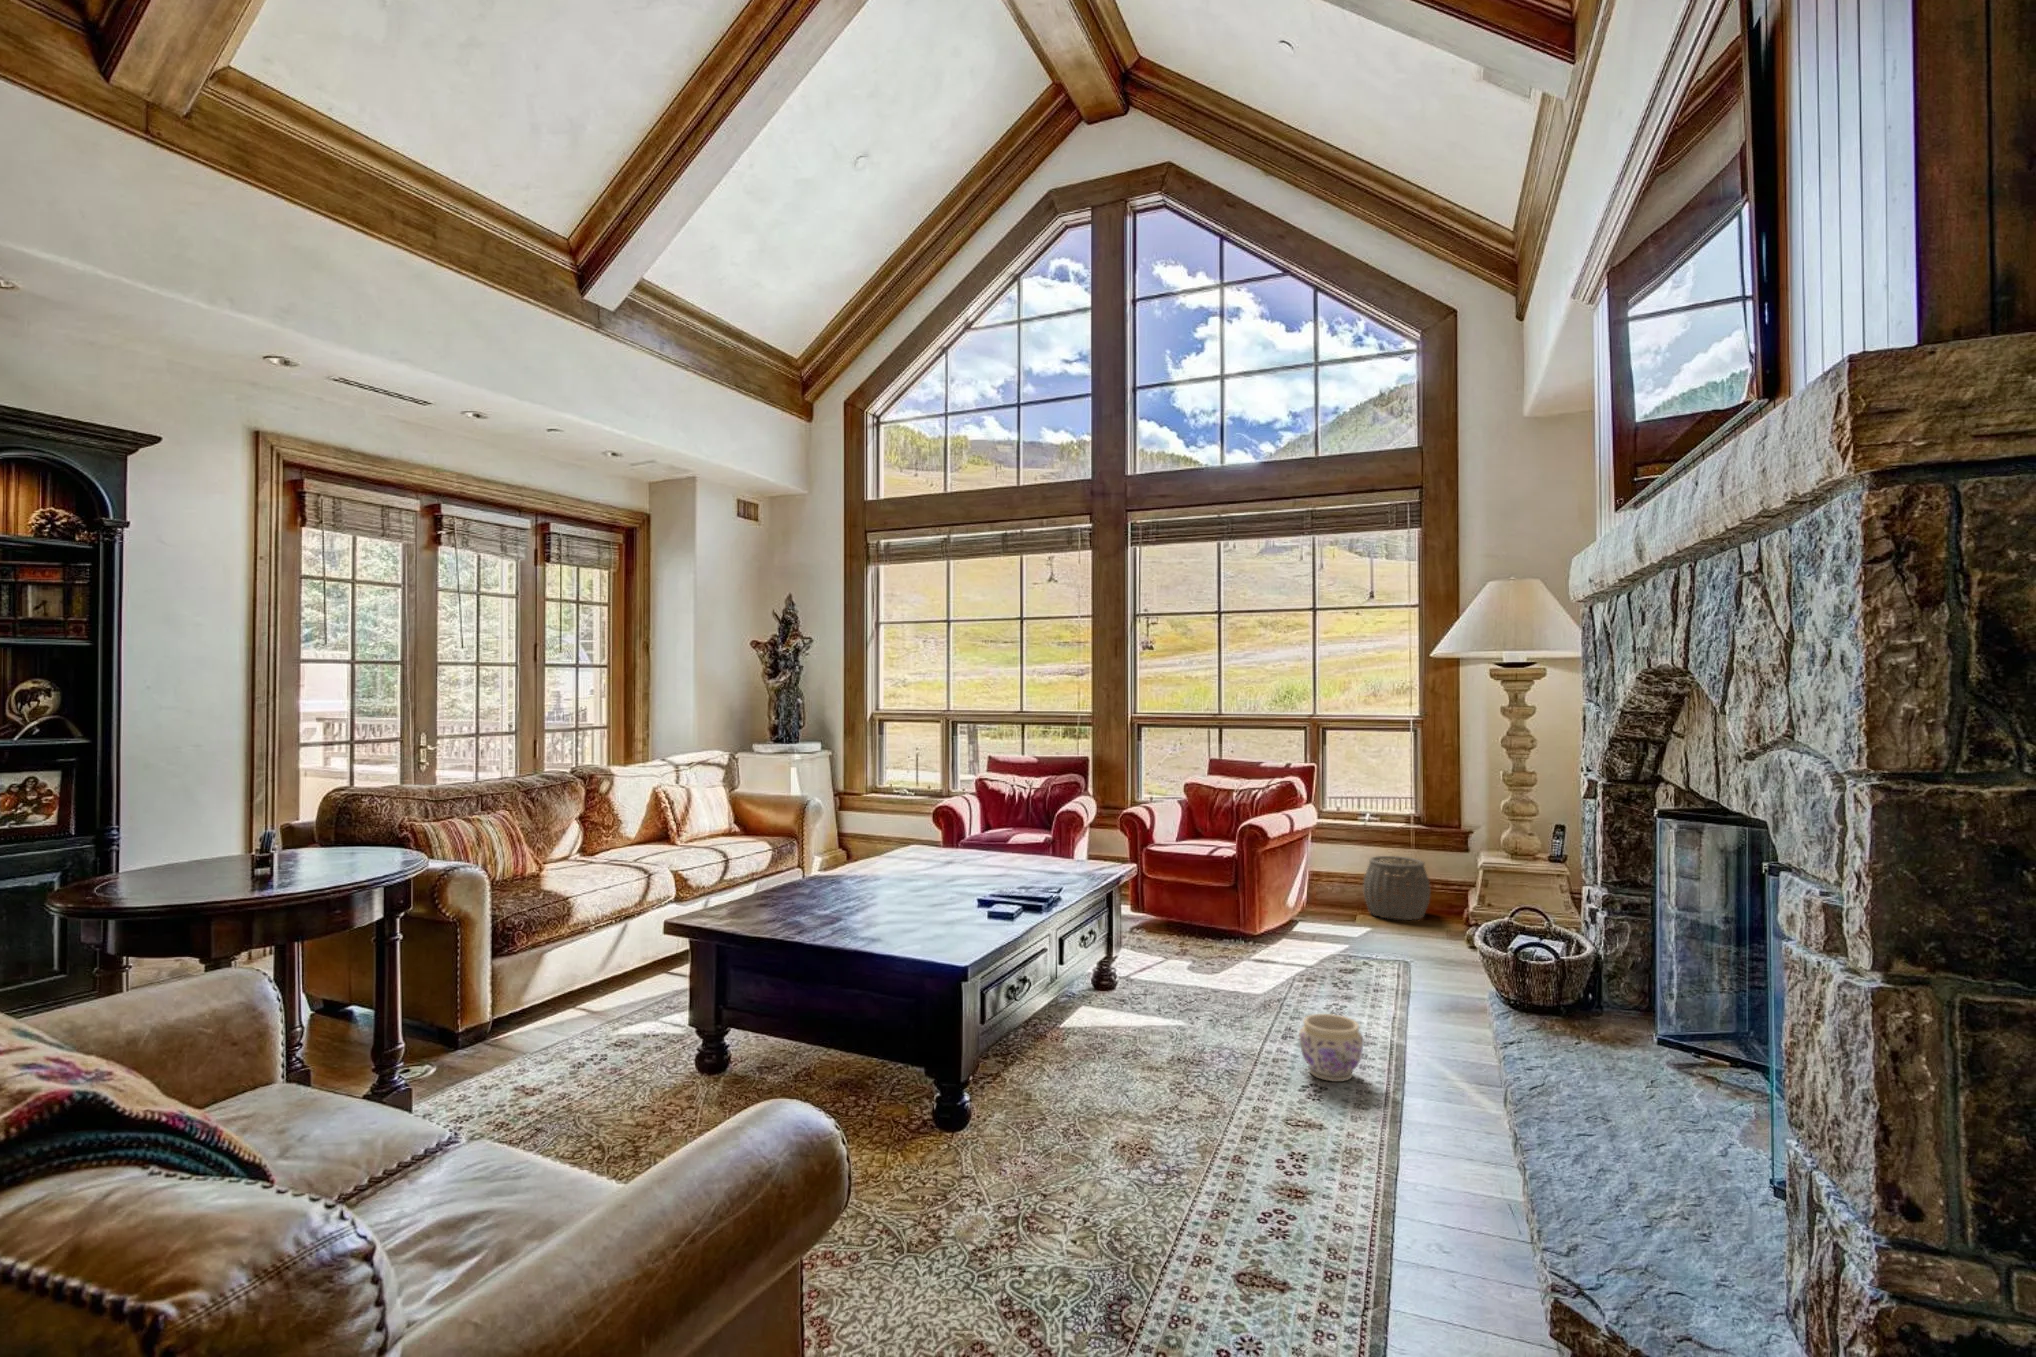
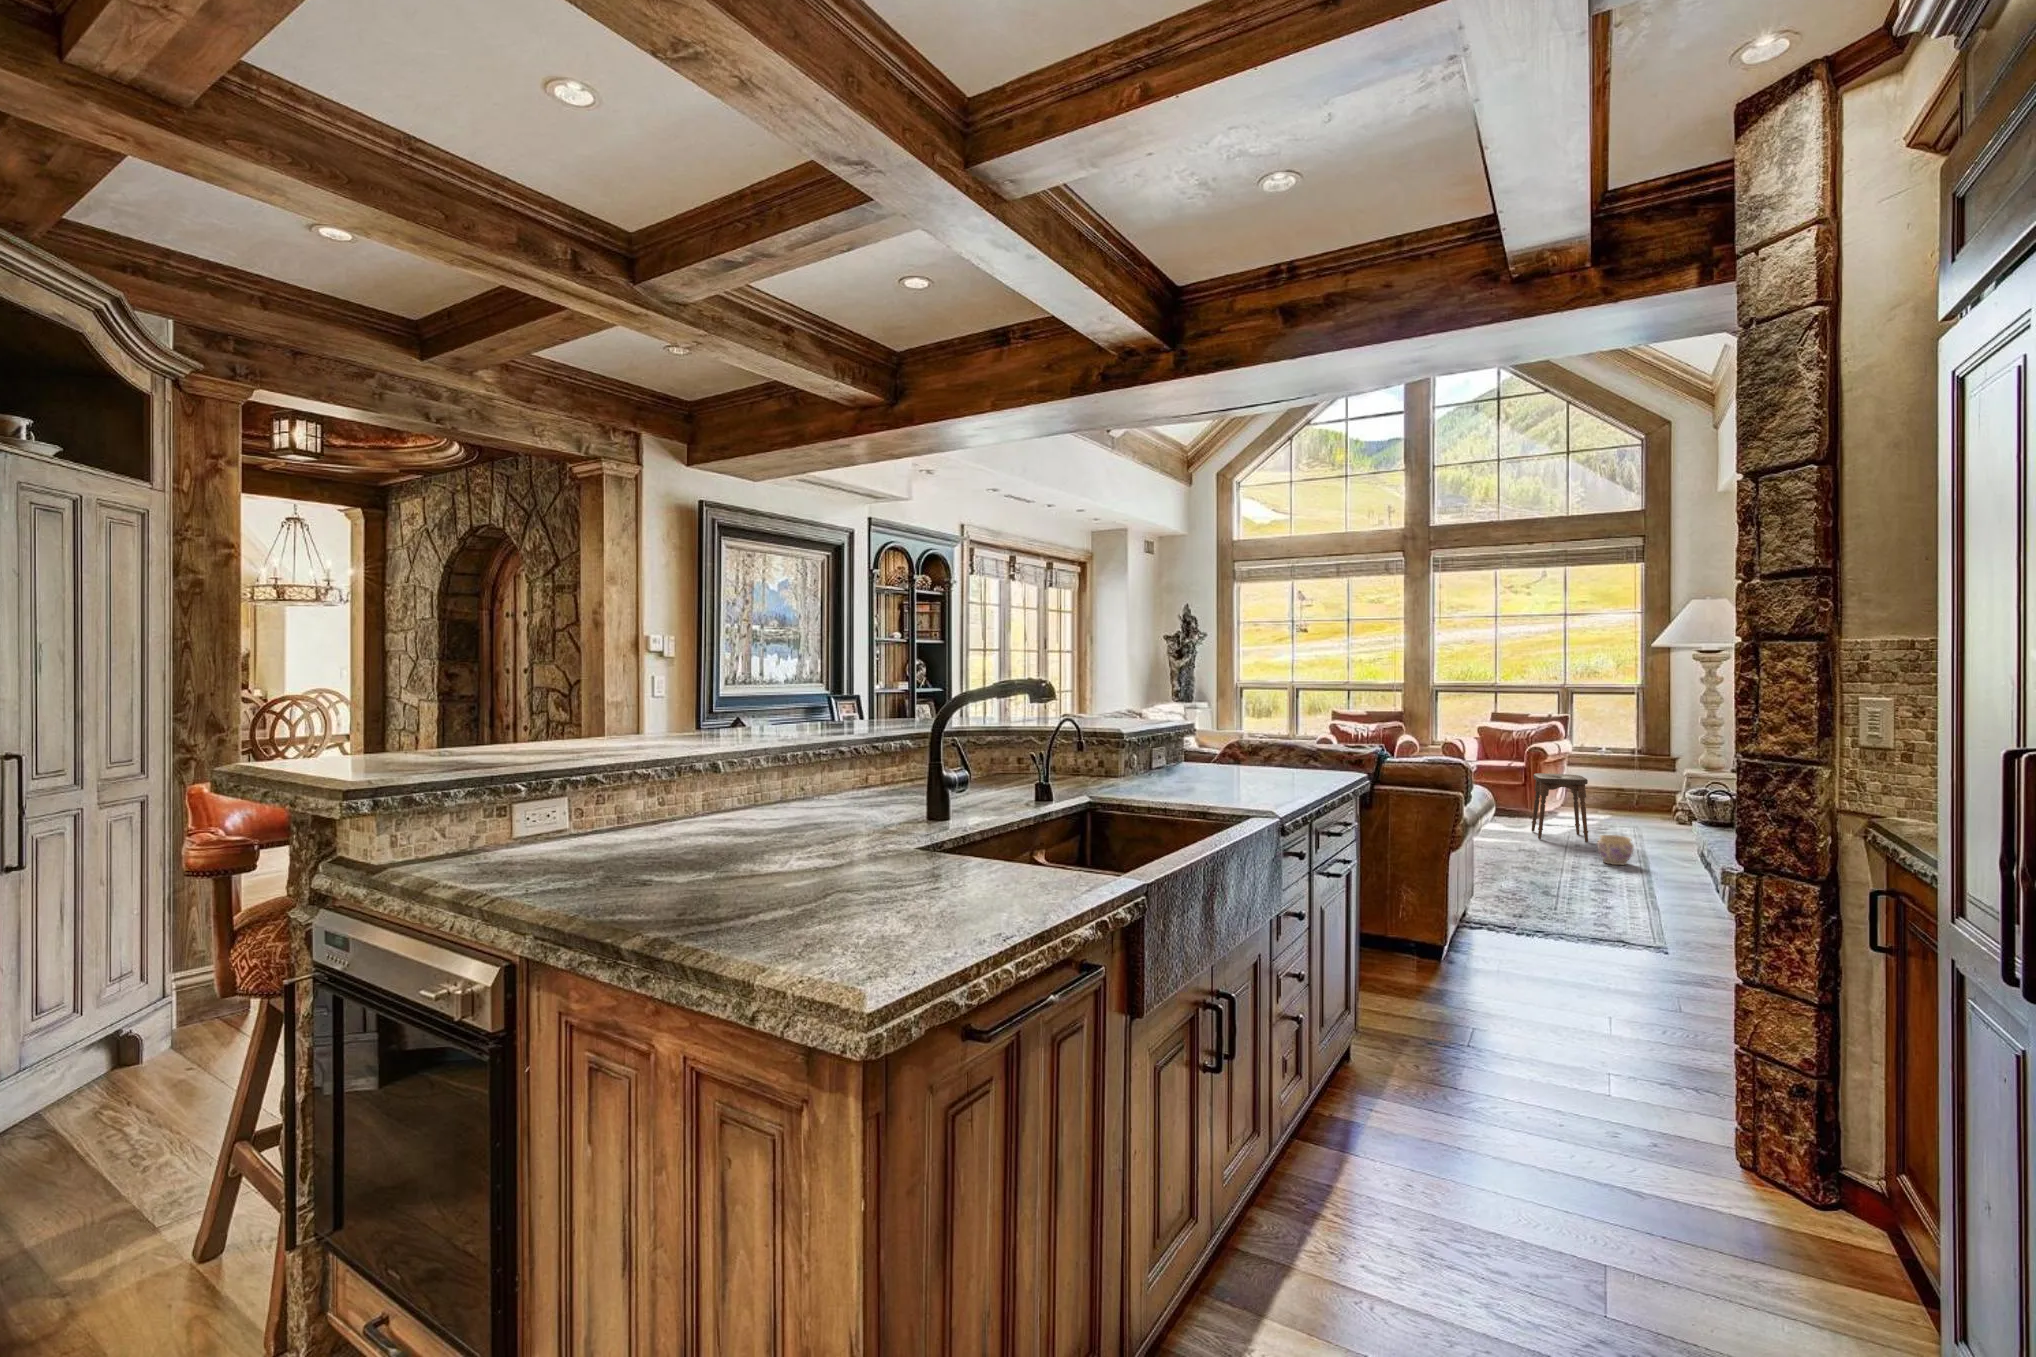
woven basket: present [1363,856,1430,920] -> none [1602,774,1650,812]
stool: none [1226,874,1308,1004] -> present [1532,773,1588,842]

